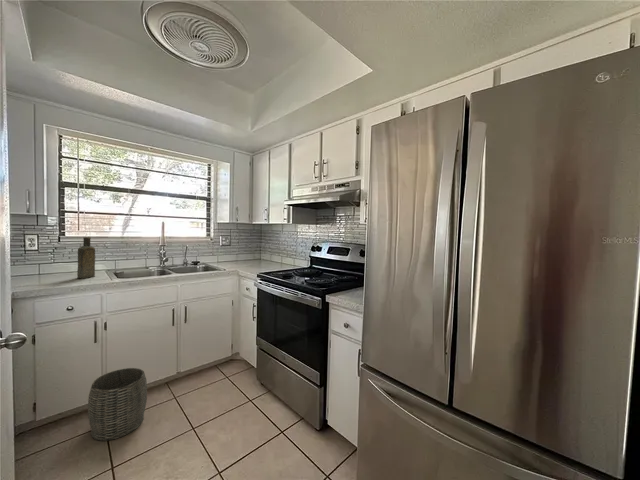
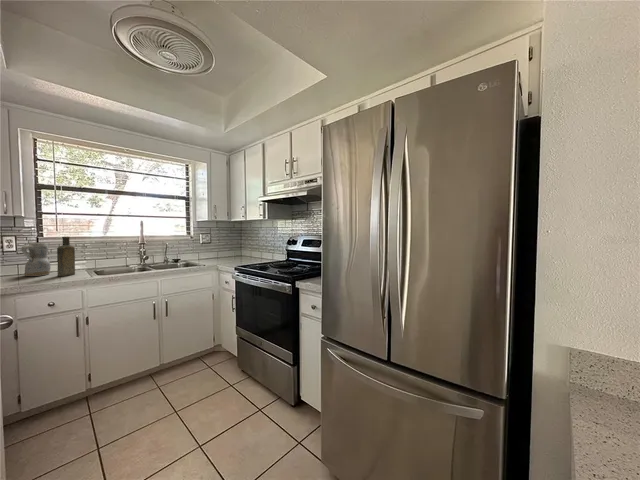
ceramic pitcher: none [43,243,71,277] -> present [21,243,50,276]
woven basket: present [88,368,147,441] -> none [72,360,130,427]

